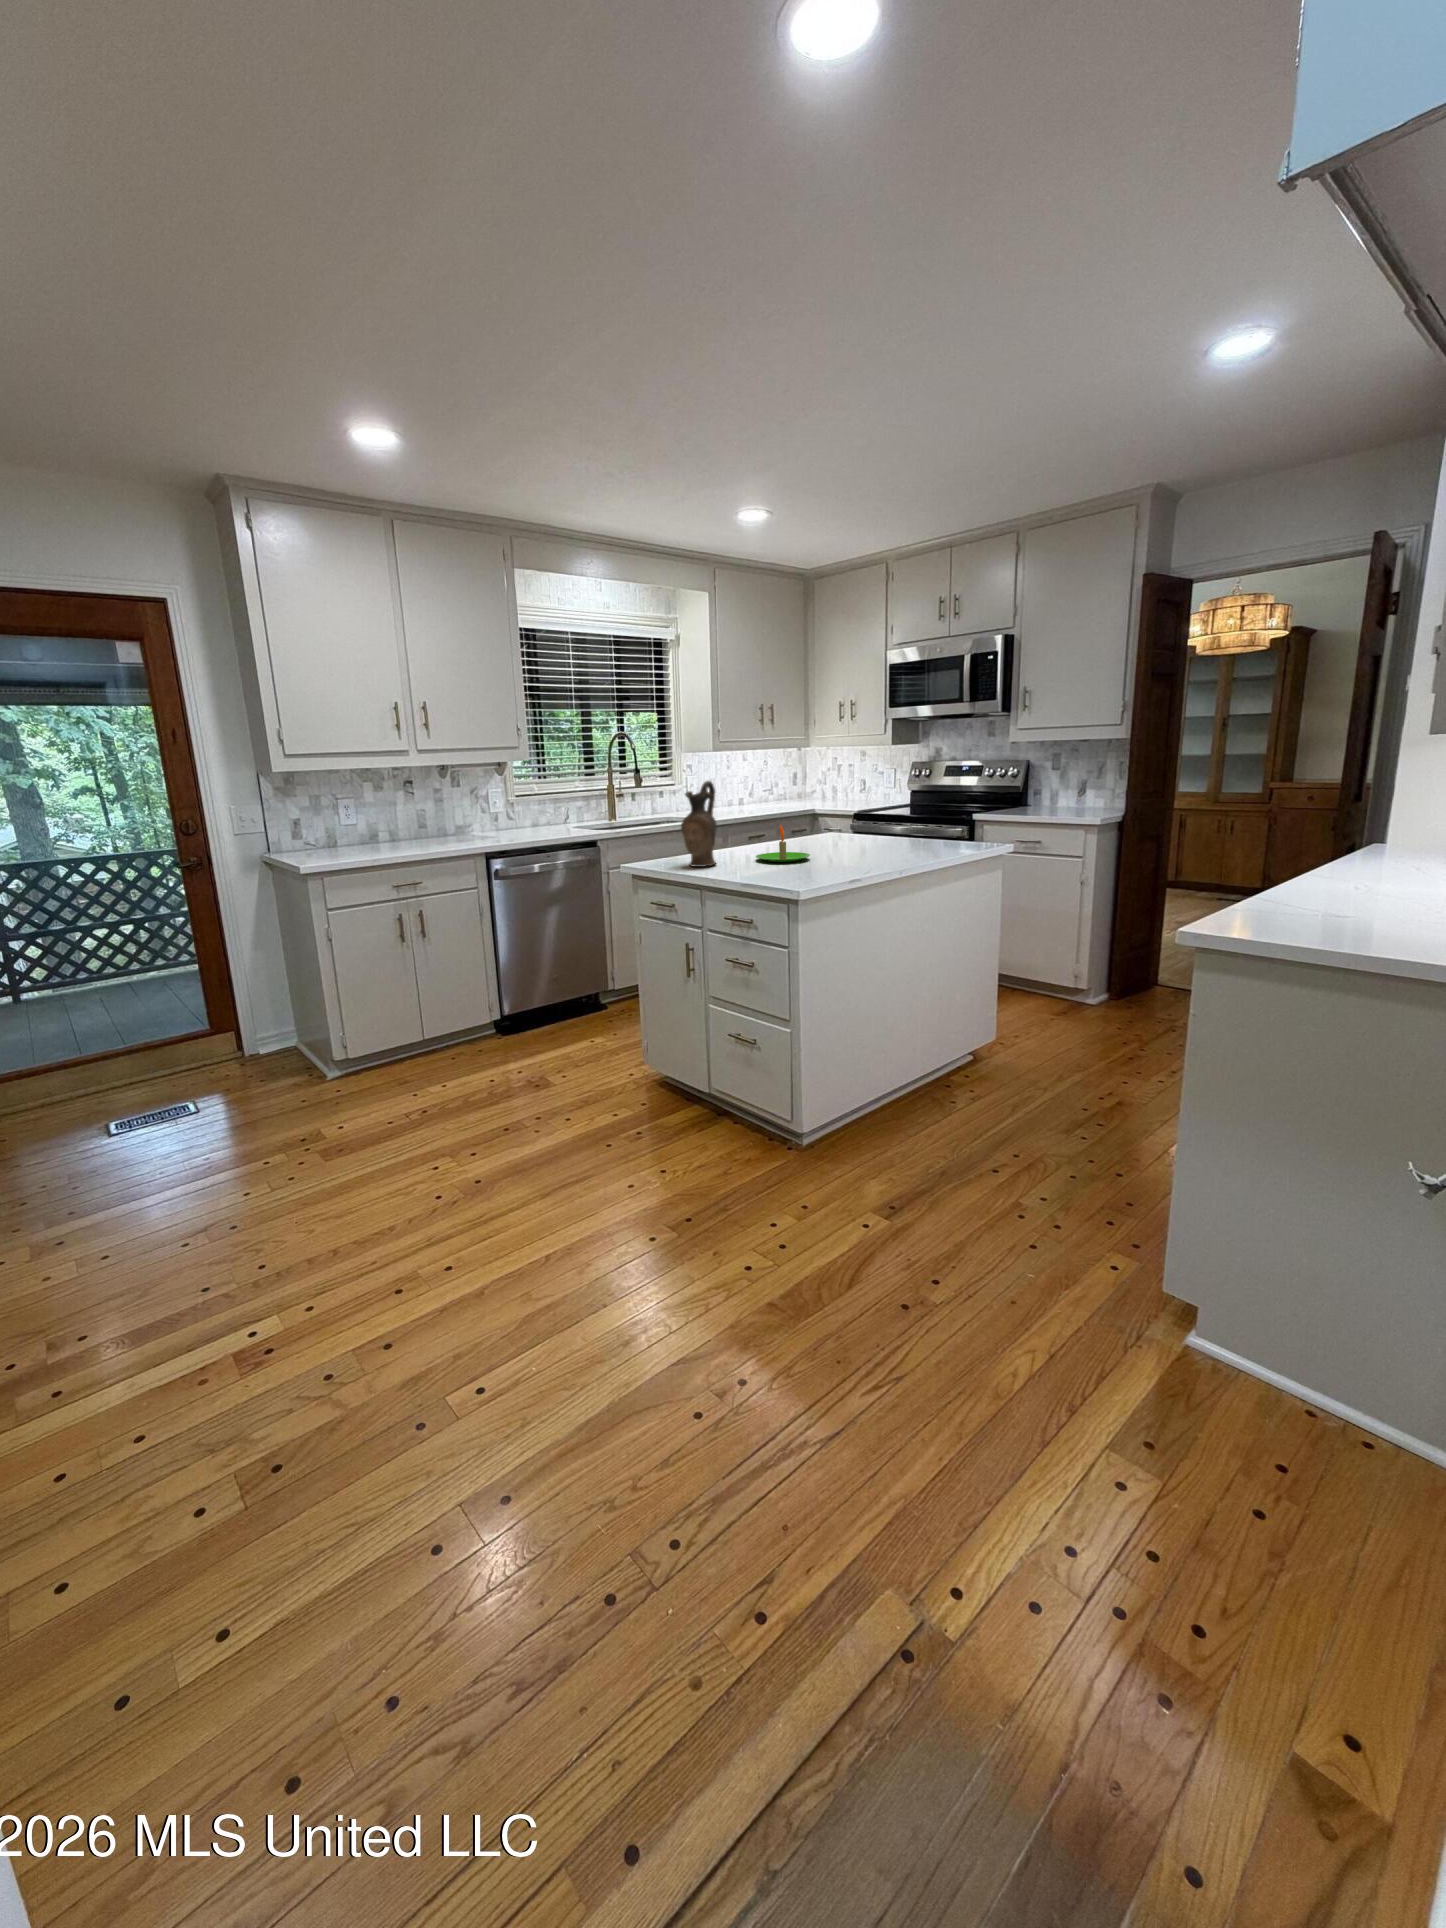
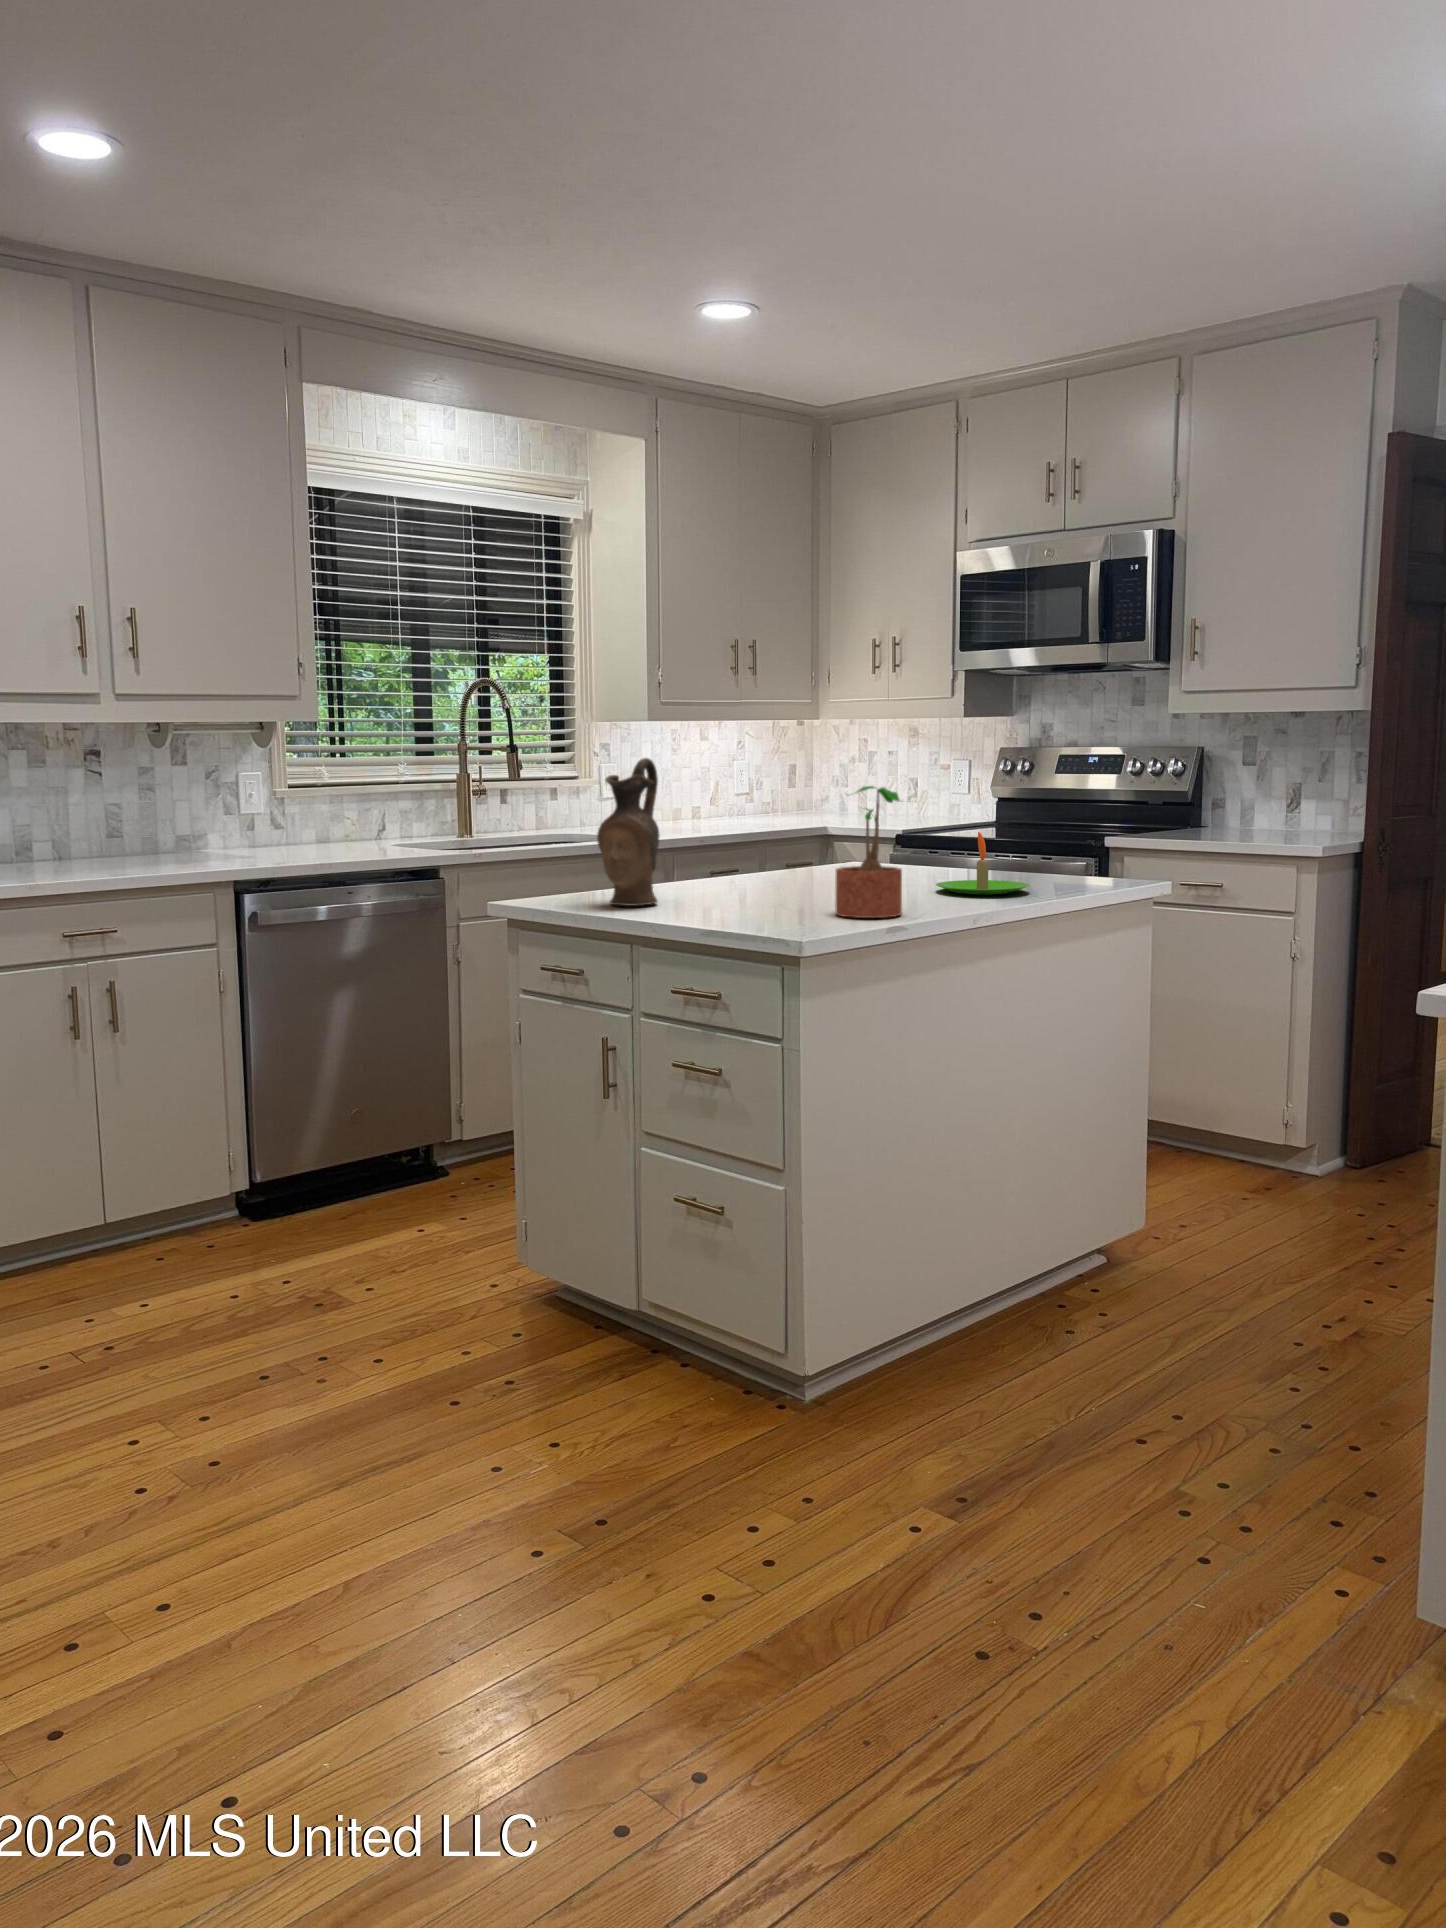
potted plant: none [819,795,859,873] -> present [835,786,902,918]
candle: present [756,825,810,862] -> present [936,832,1029,895]

